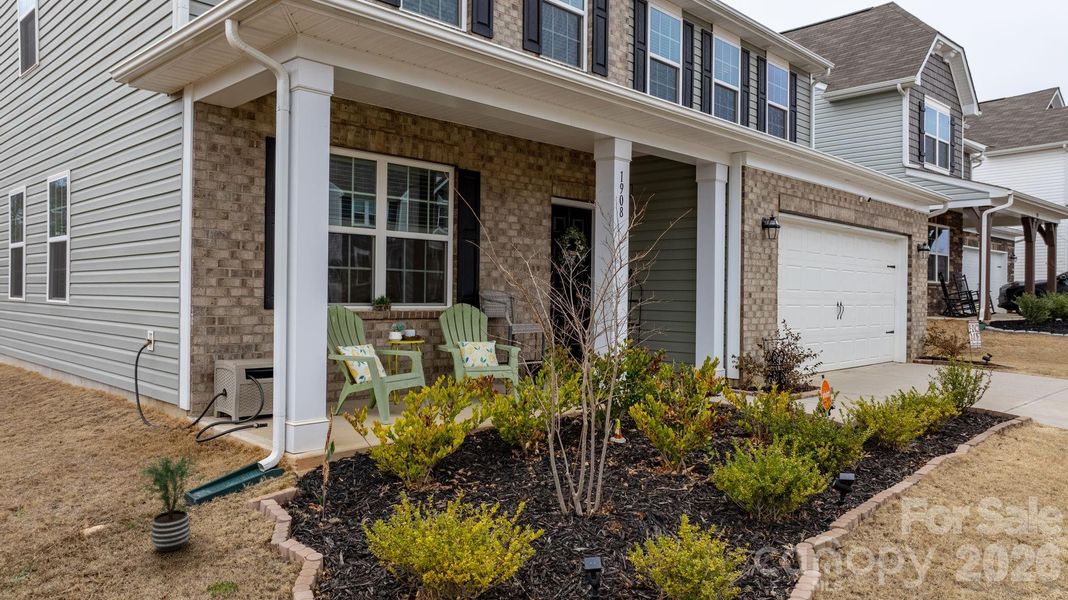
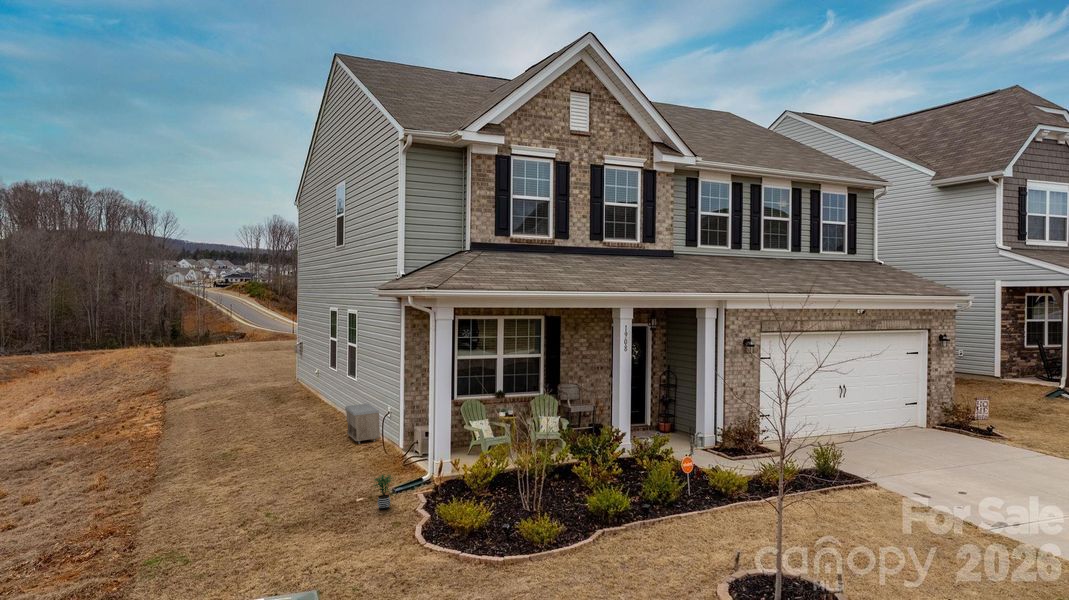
storage bench: none [41,333,126,409] -> present [345,404,380,444]

